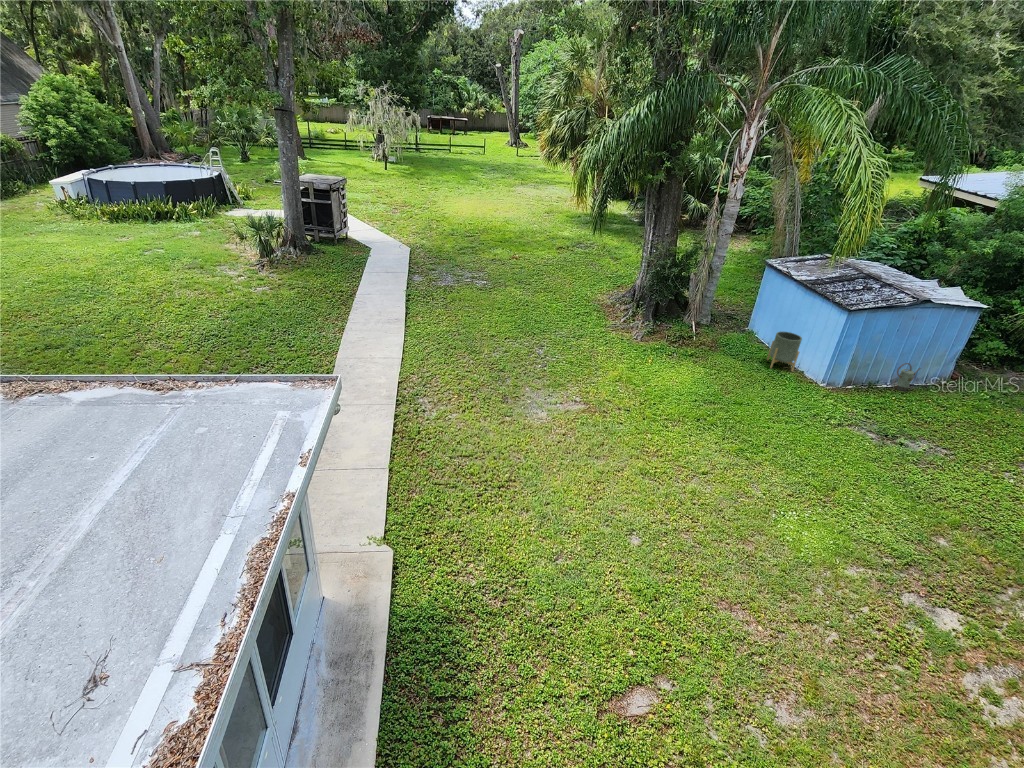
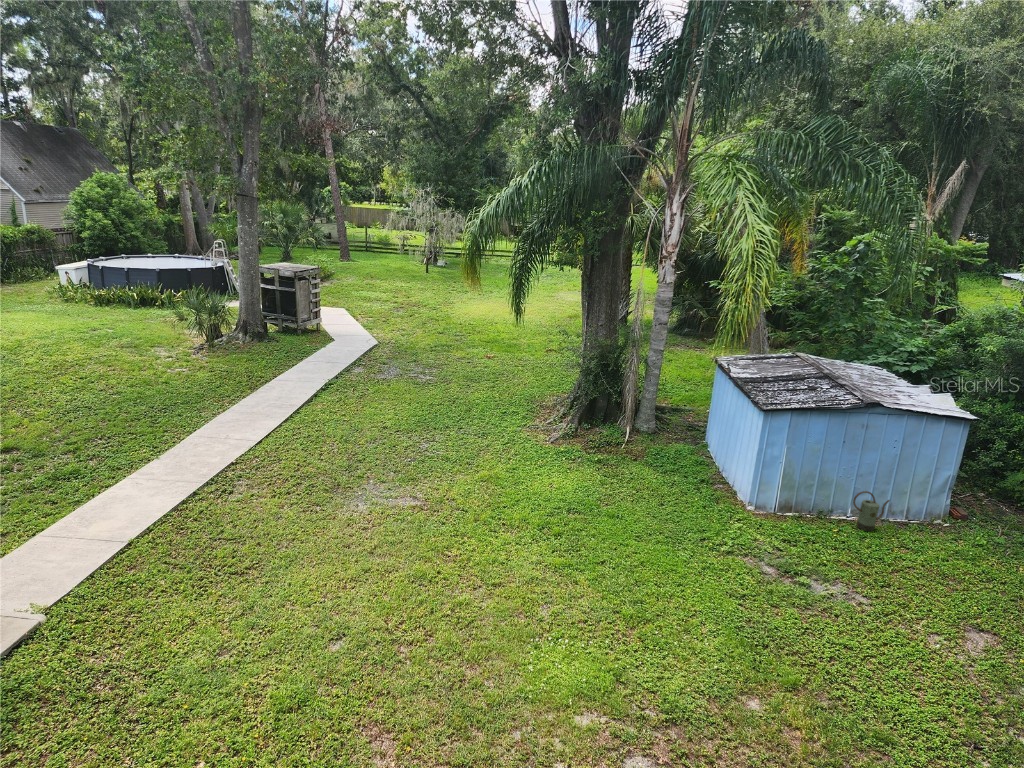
planter: present [767,331,802,371] -> none [691,441,730,494]

